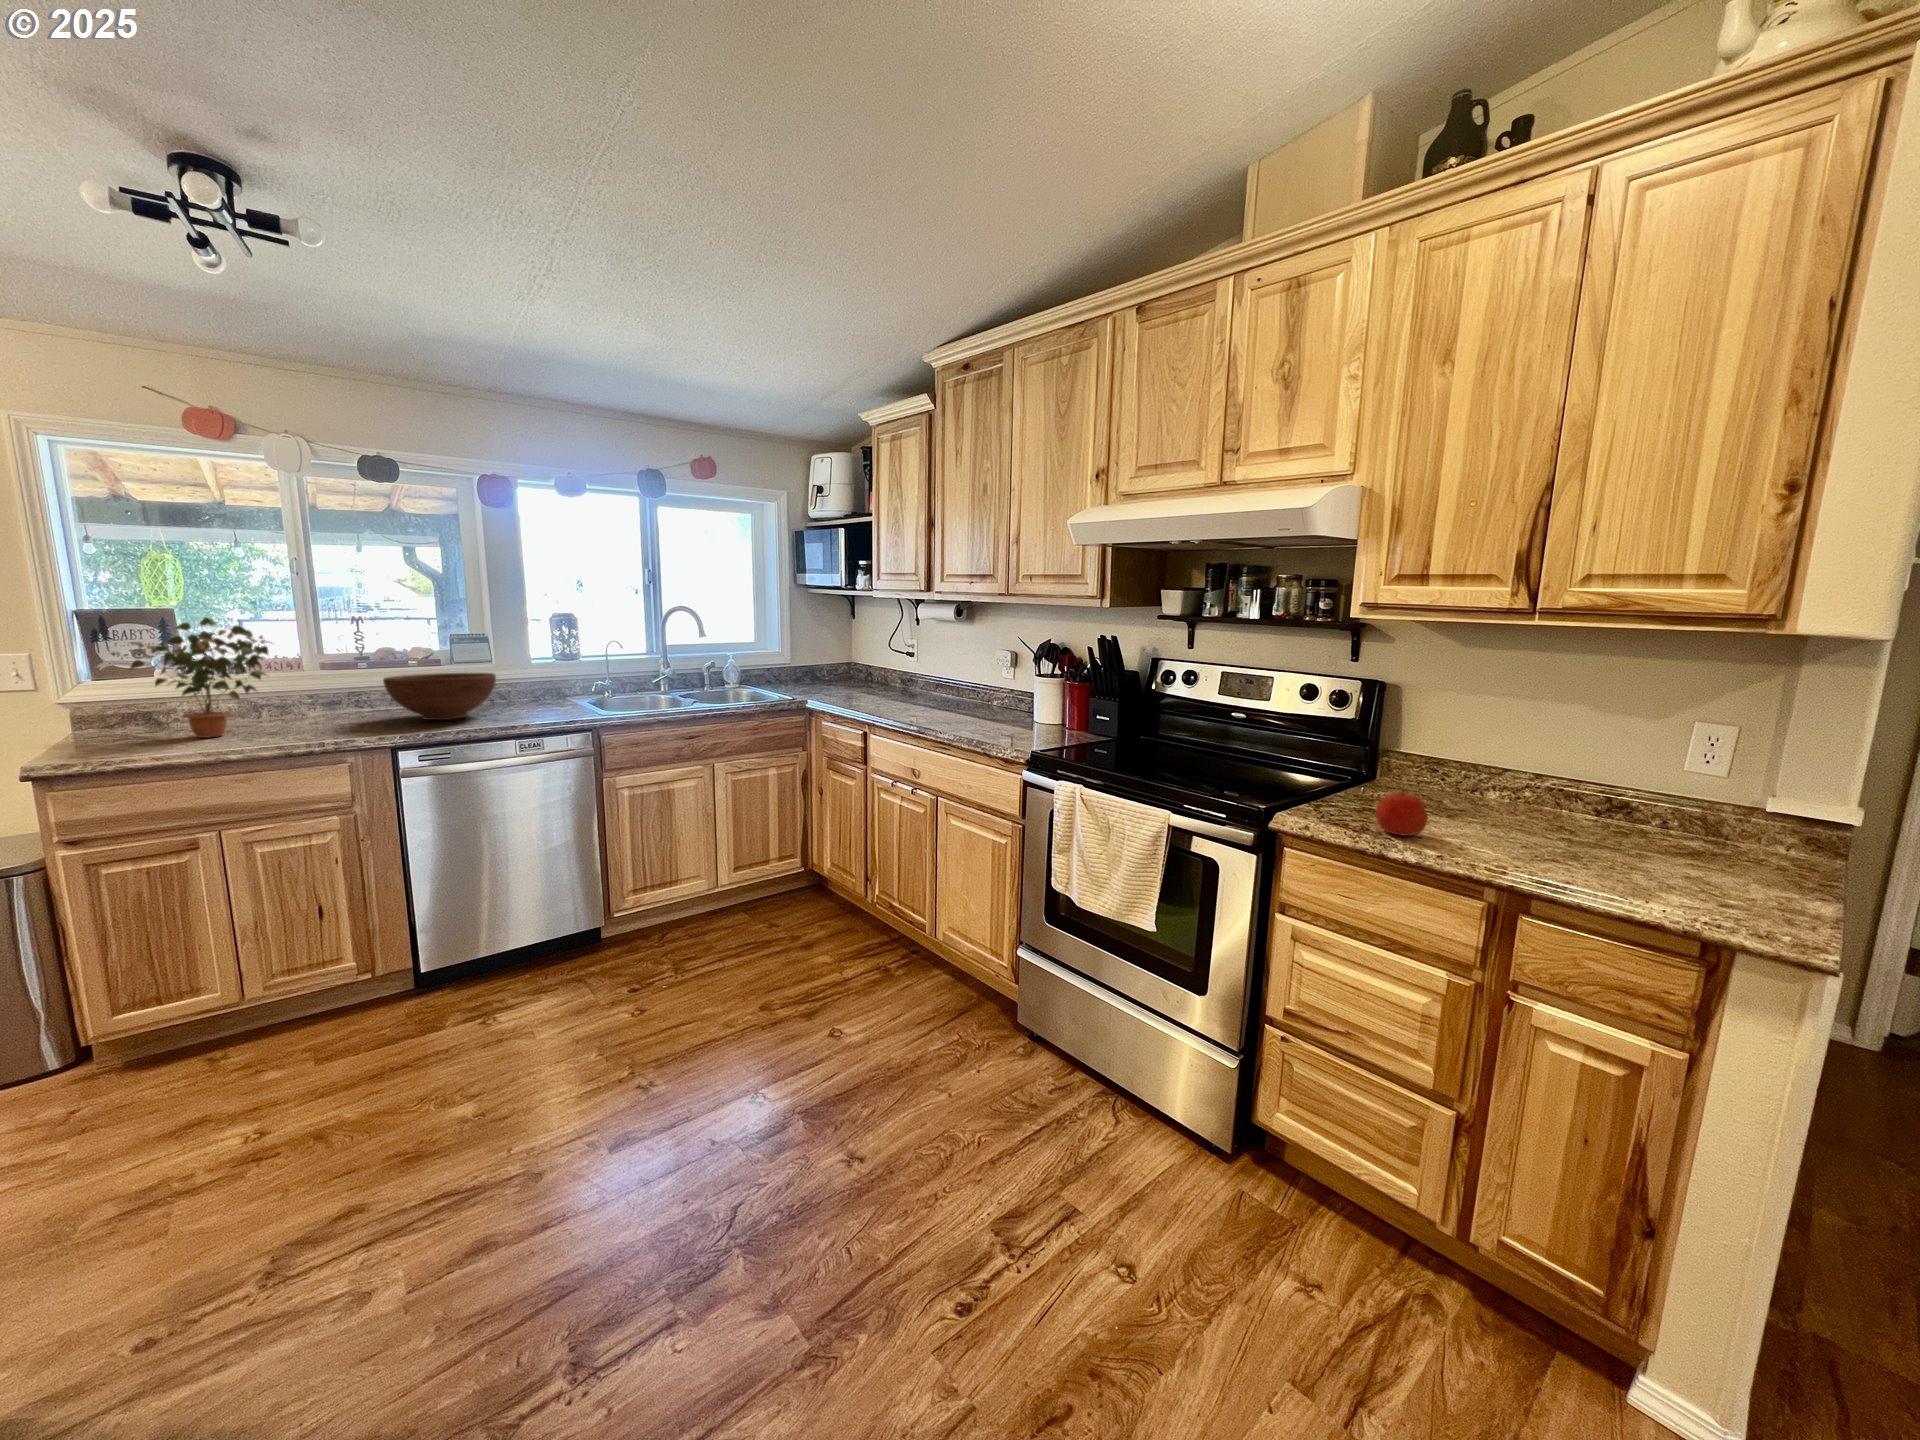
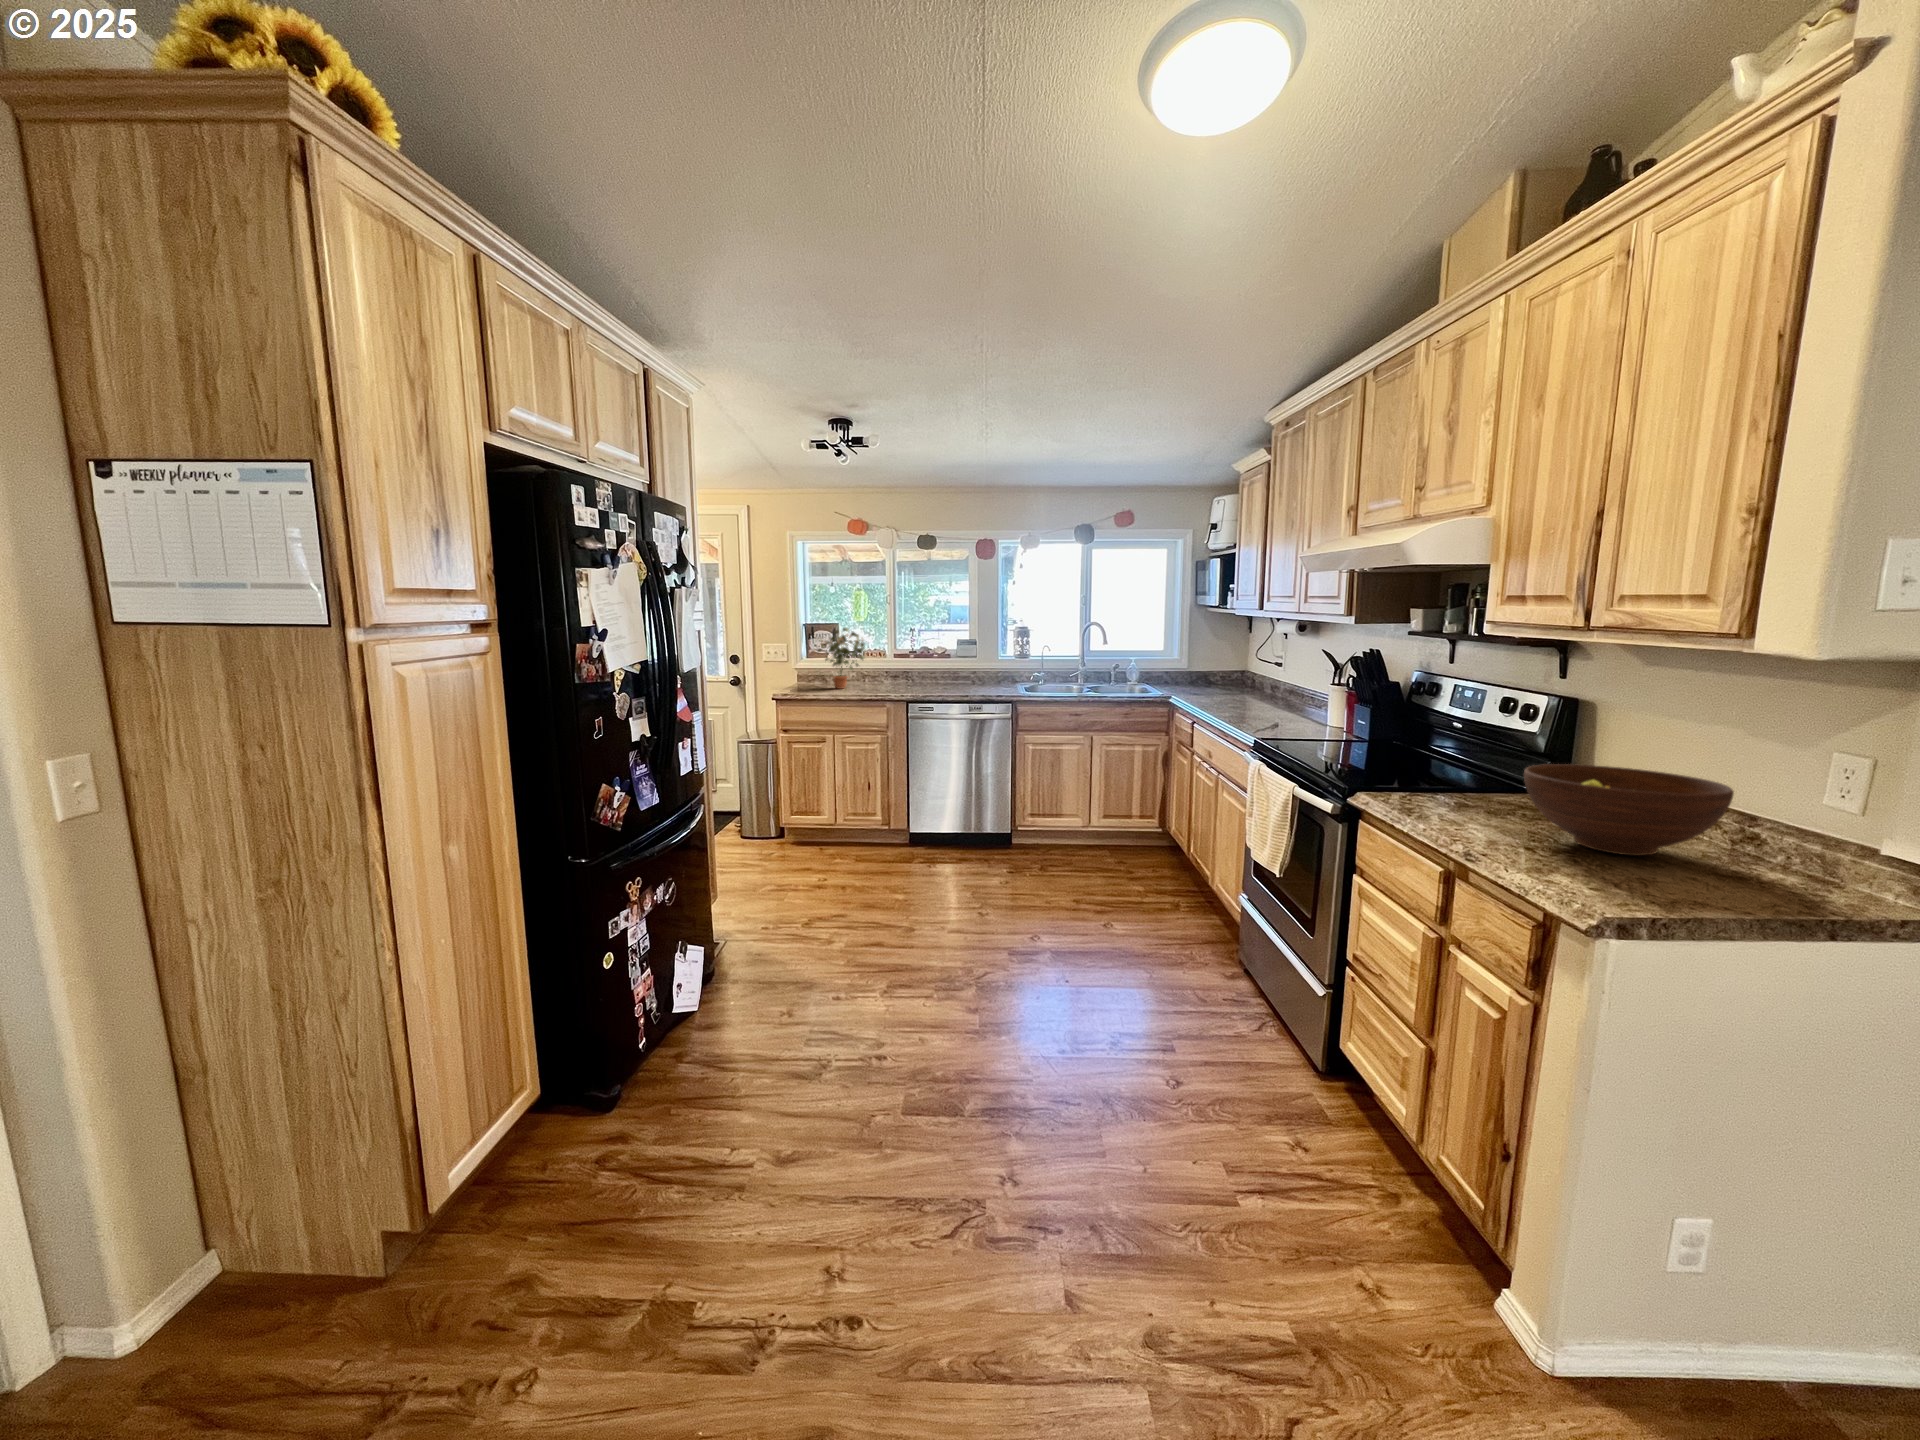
fruit bowl: present [383,673,496,720] -> present [1524,764,1734,856]
apple: present [1376,792,1428,836] -> none [1417,779,1461,819]

